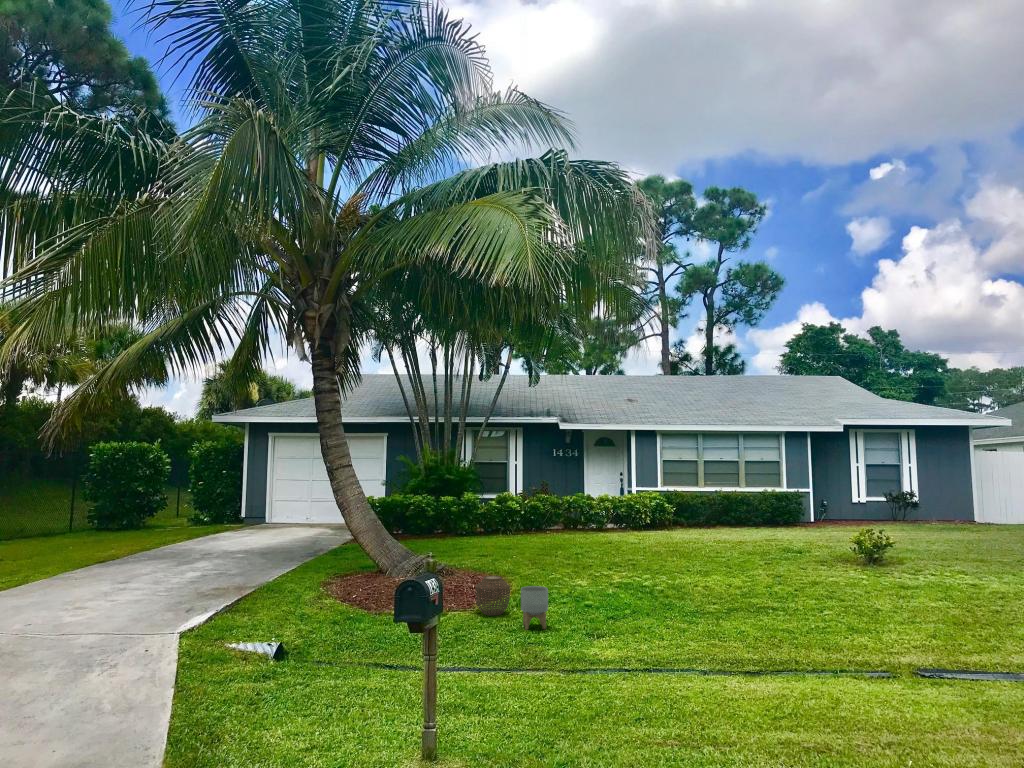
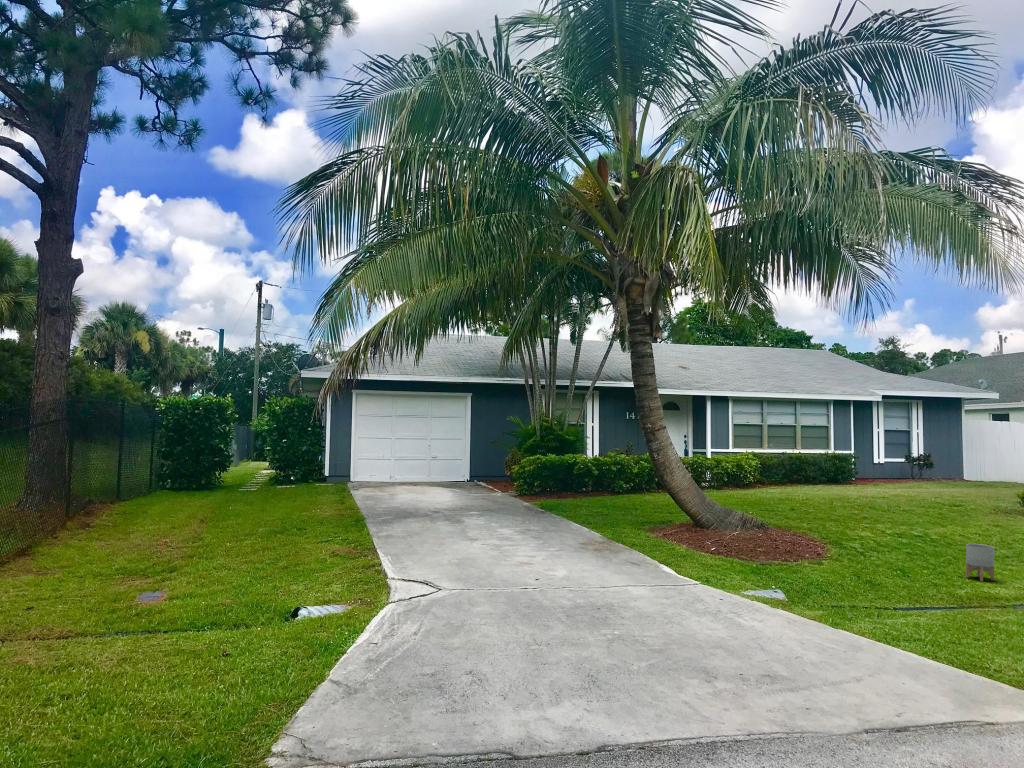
woven basket: present [475,576,510,615] -> none [892,535,927,570]

